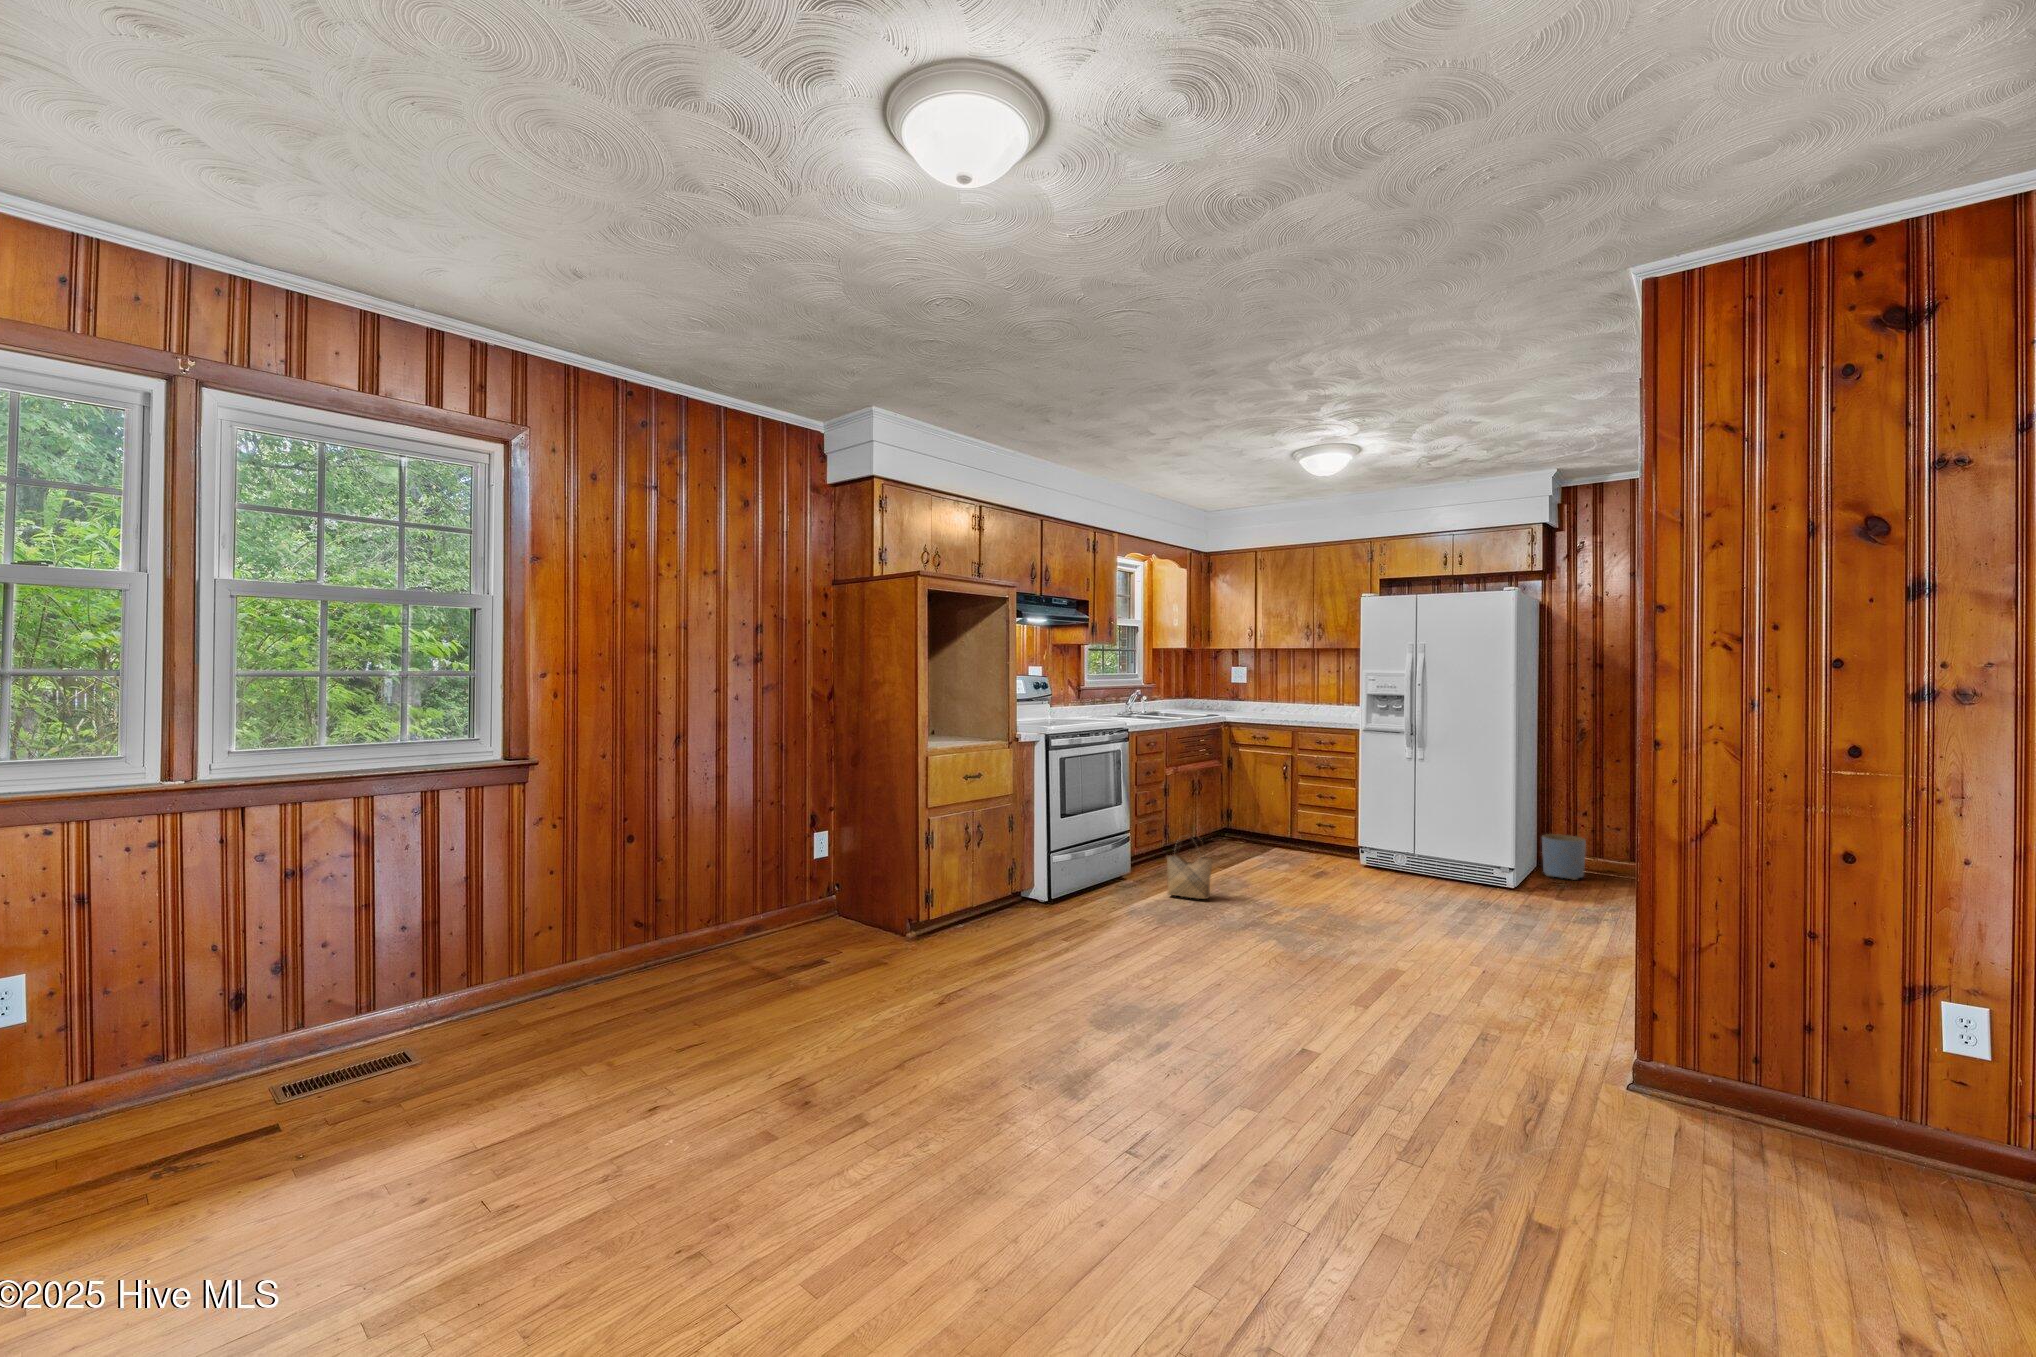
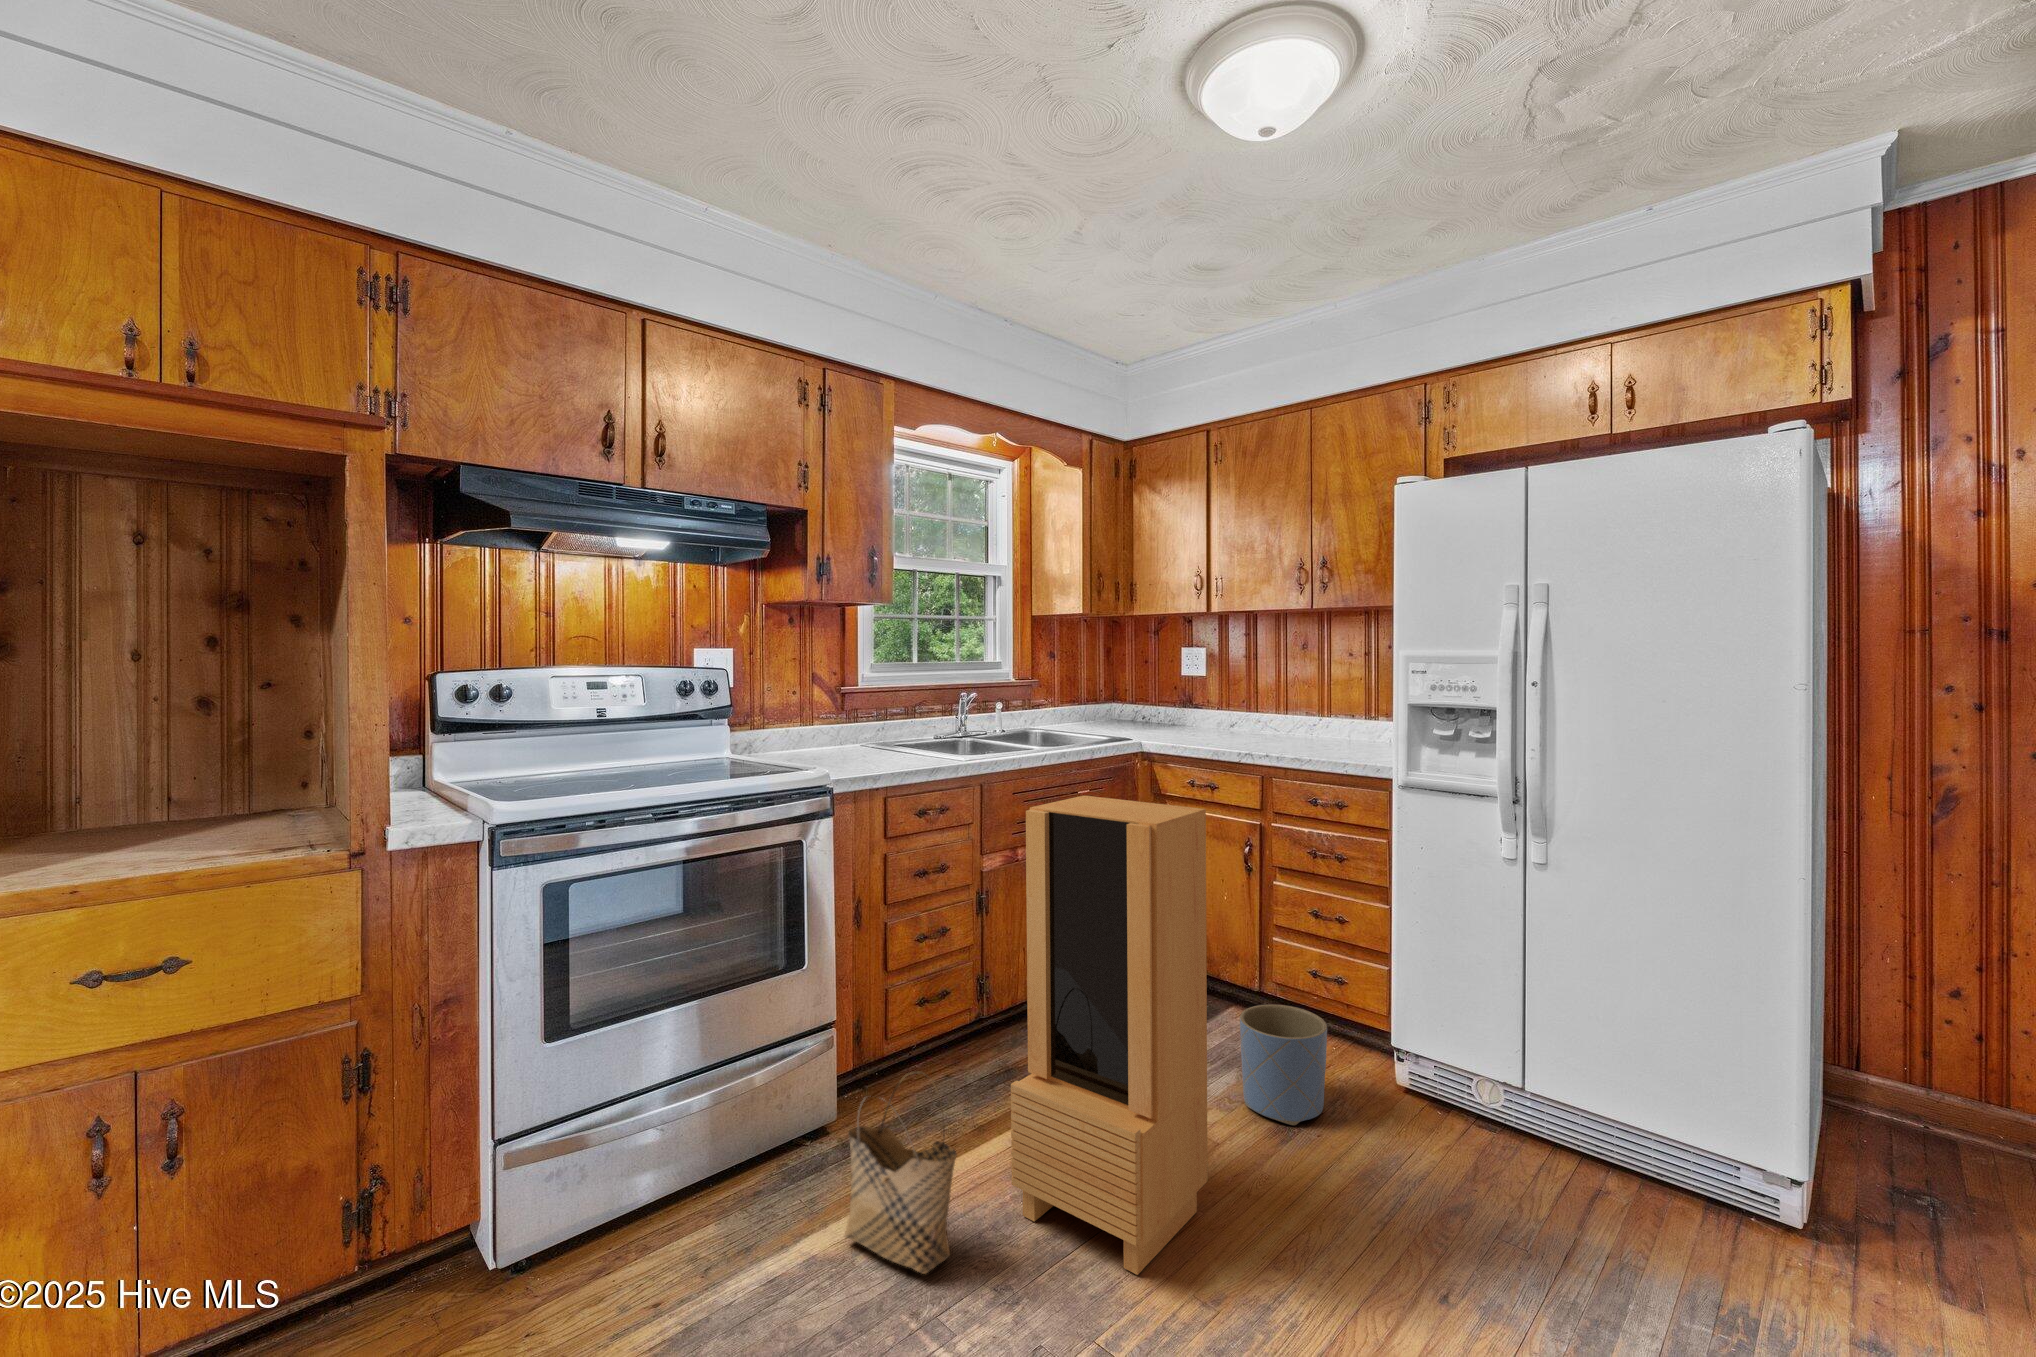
storage cabinet: none [1225,730,1298,898] -> present [1011,795,1208,1275]
planter: present [1542,834,1586,880] -> present [1240,1004,1327,1125]

